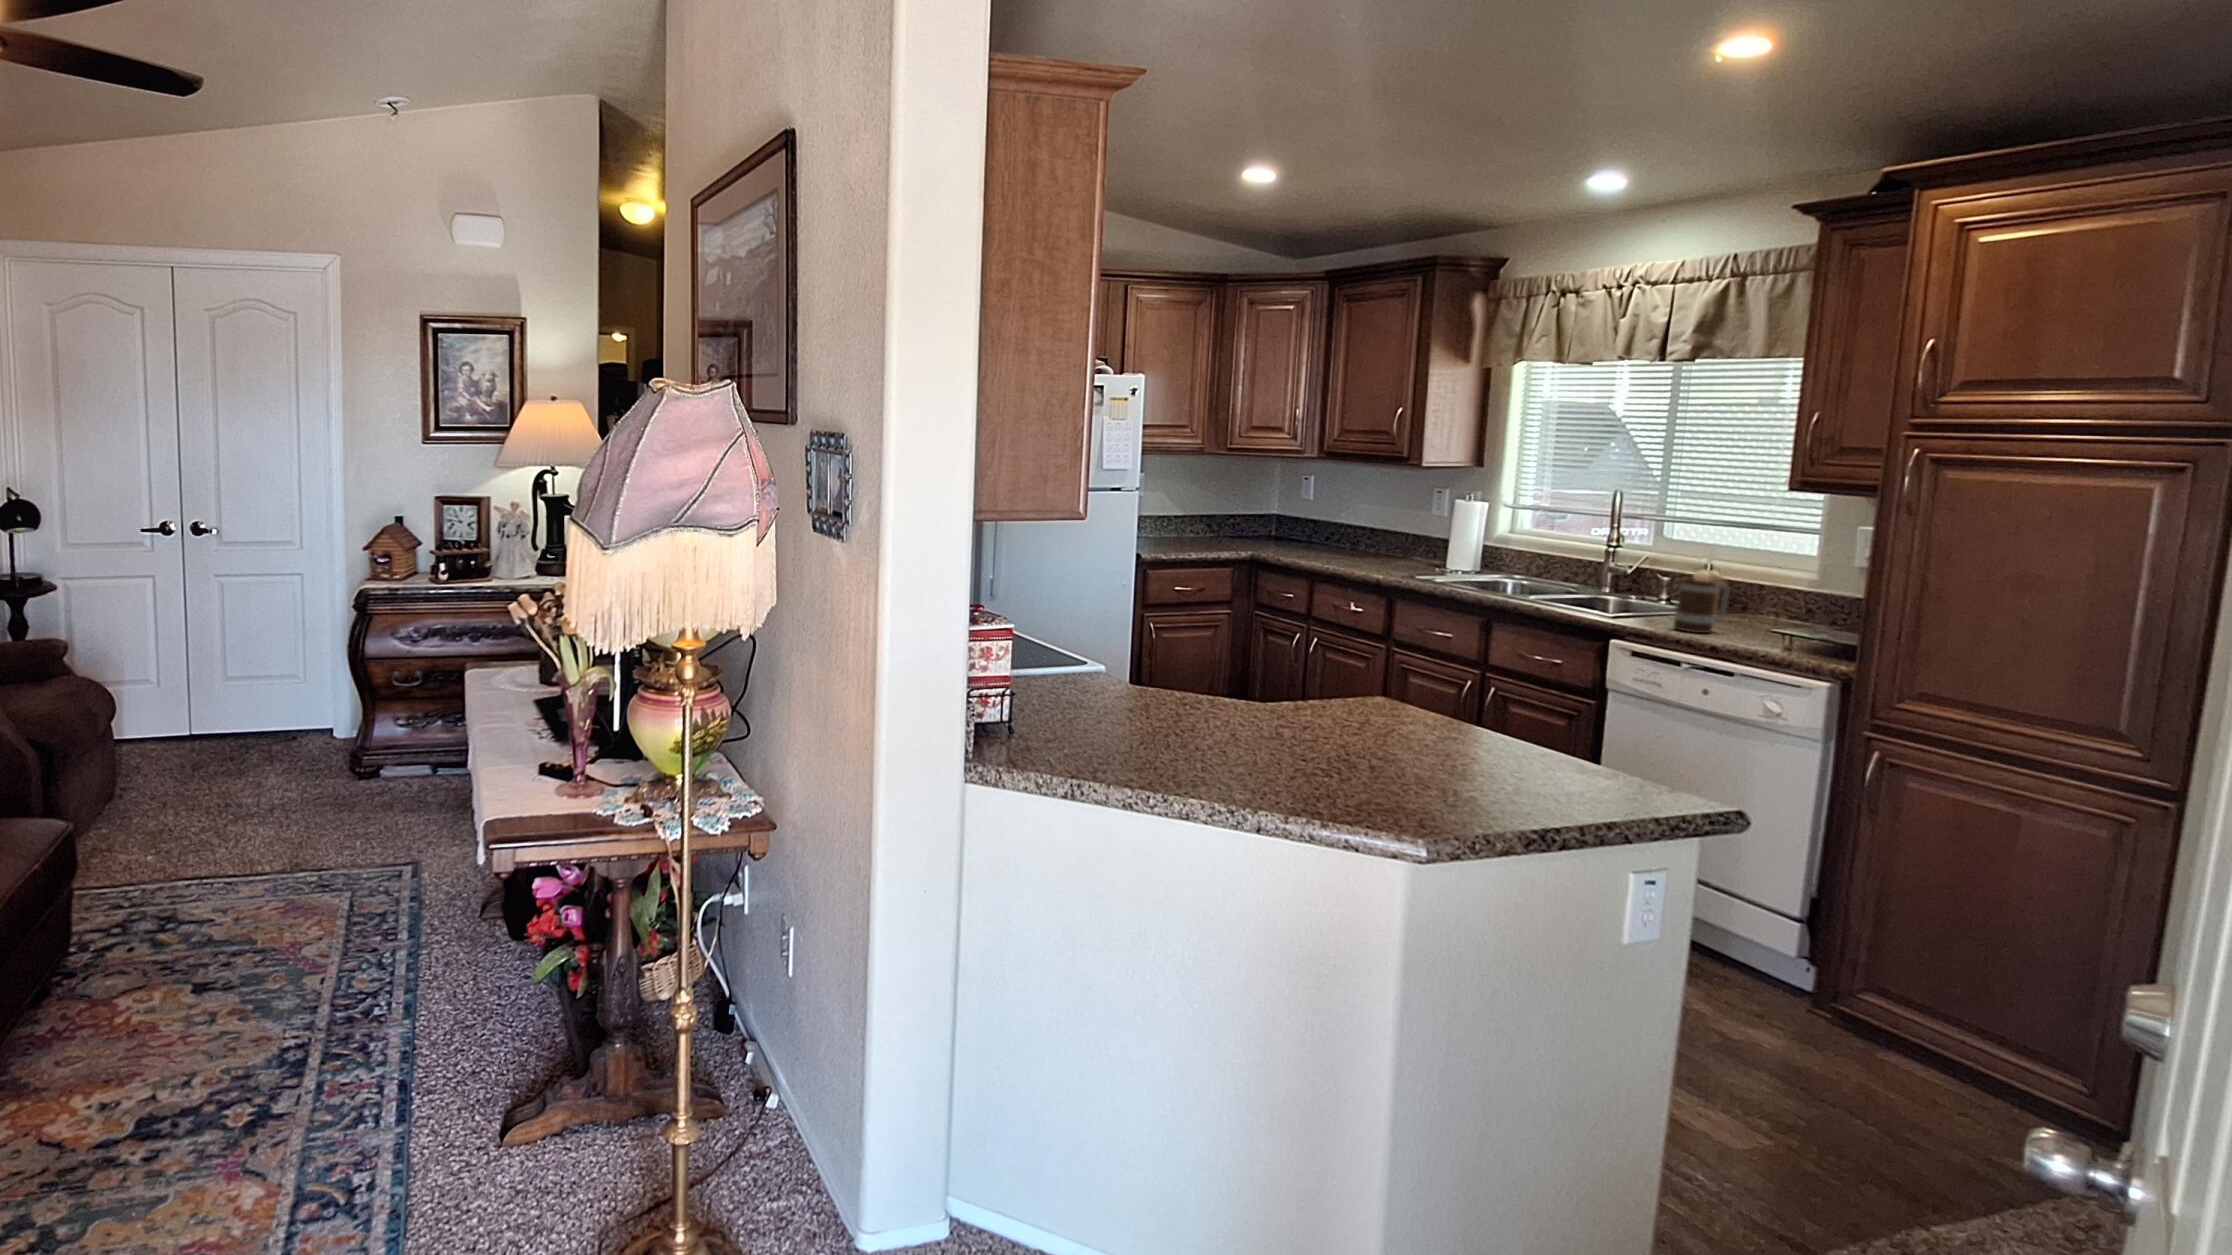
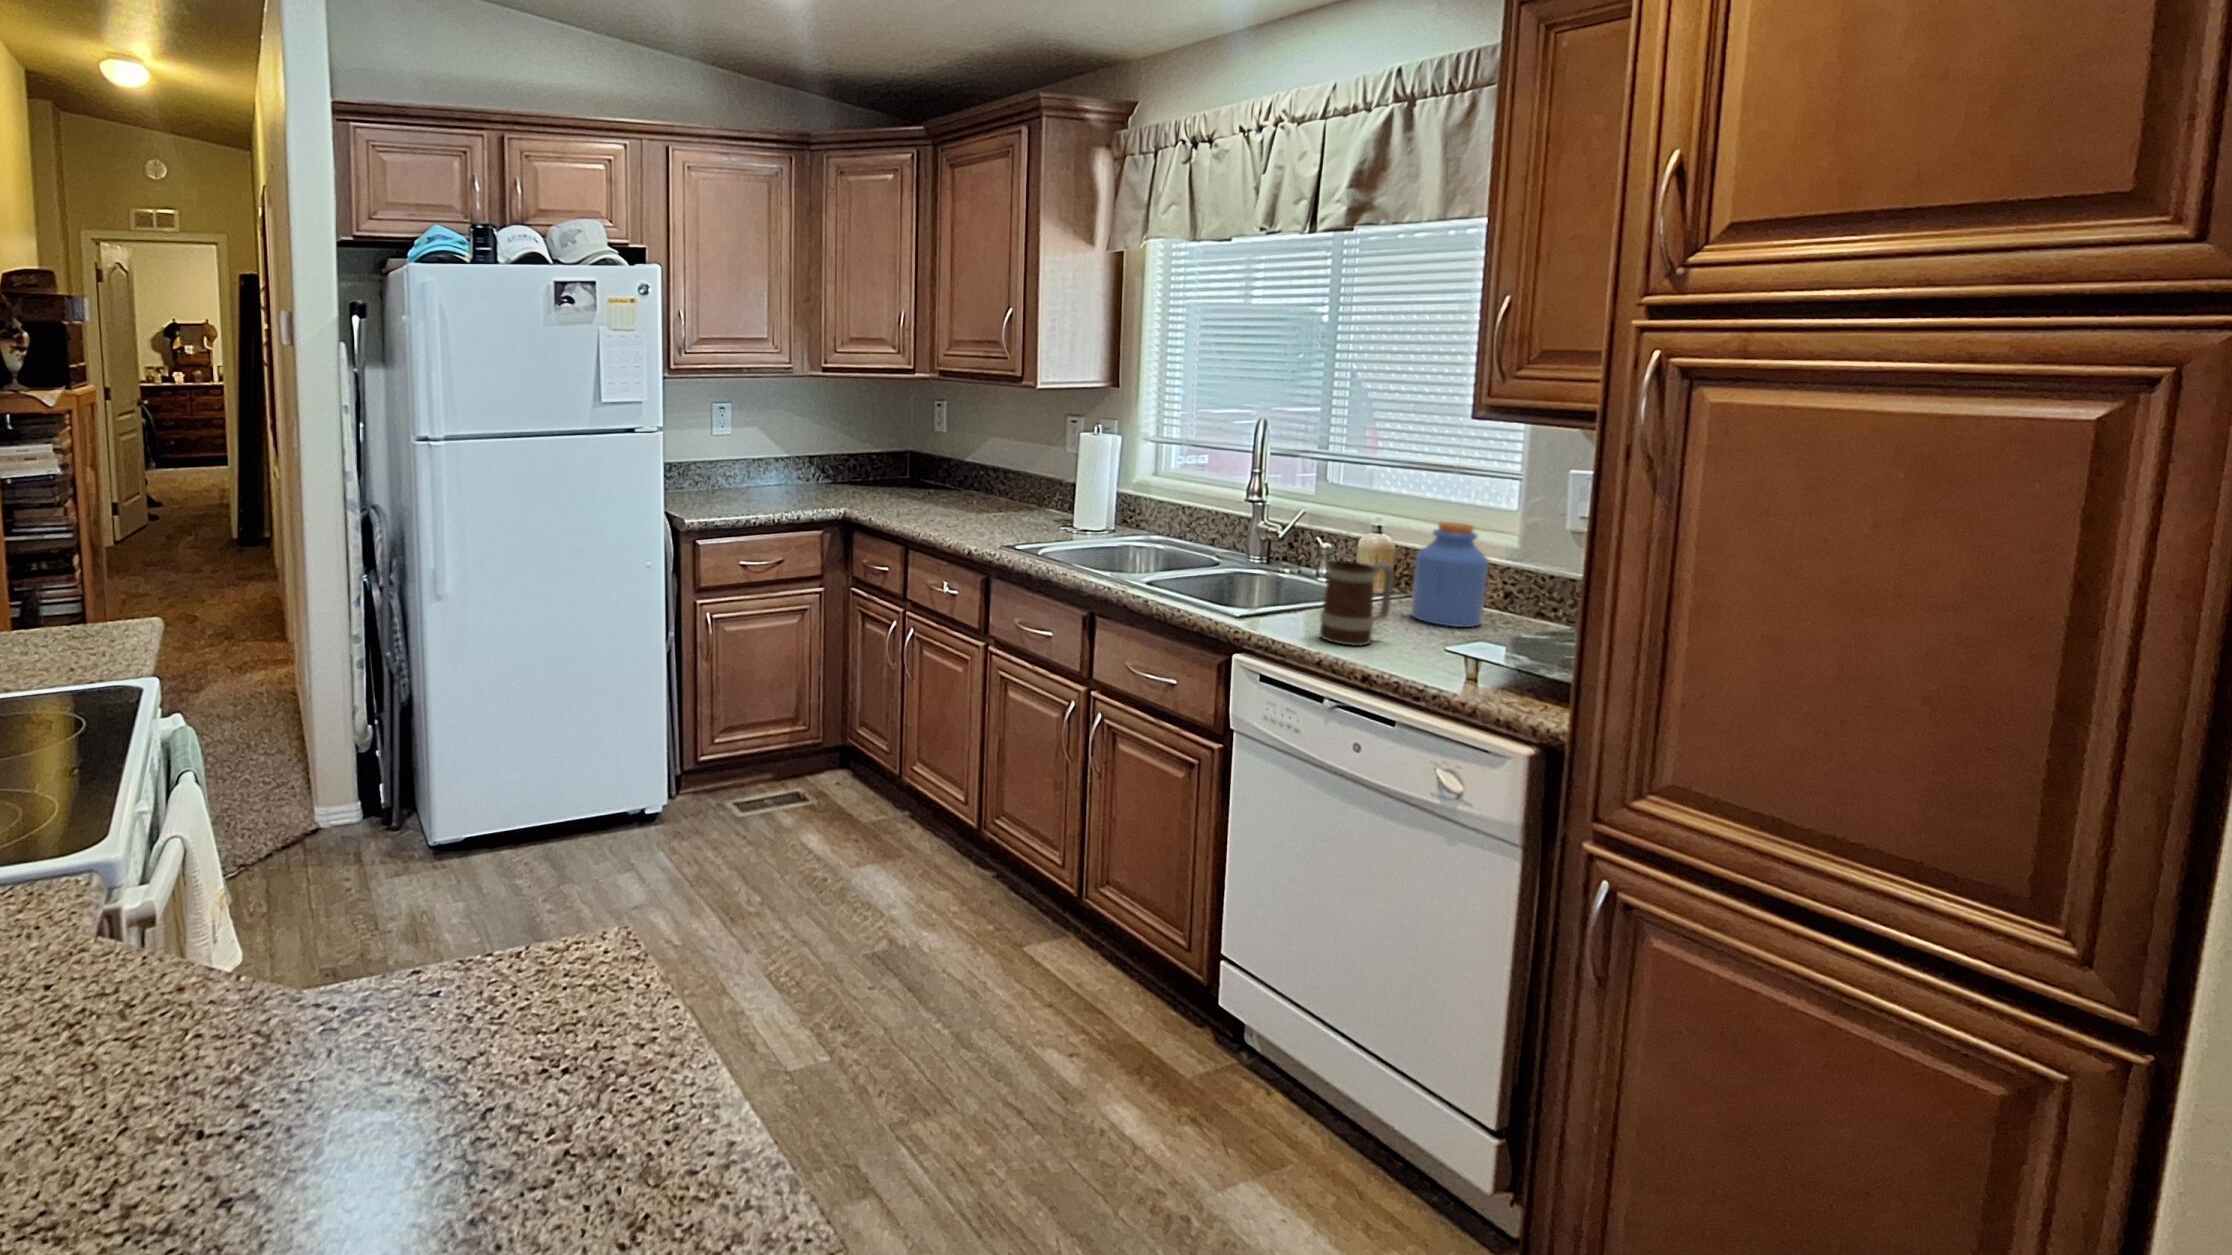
jar: none [1737,561,1799,630] -> present [1411,522,1489,627]

